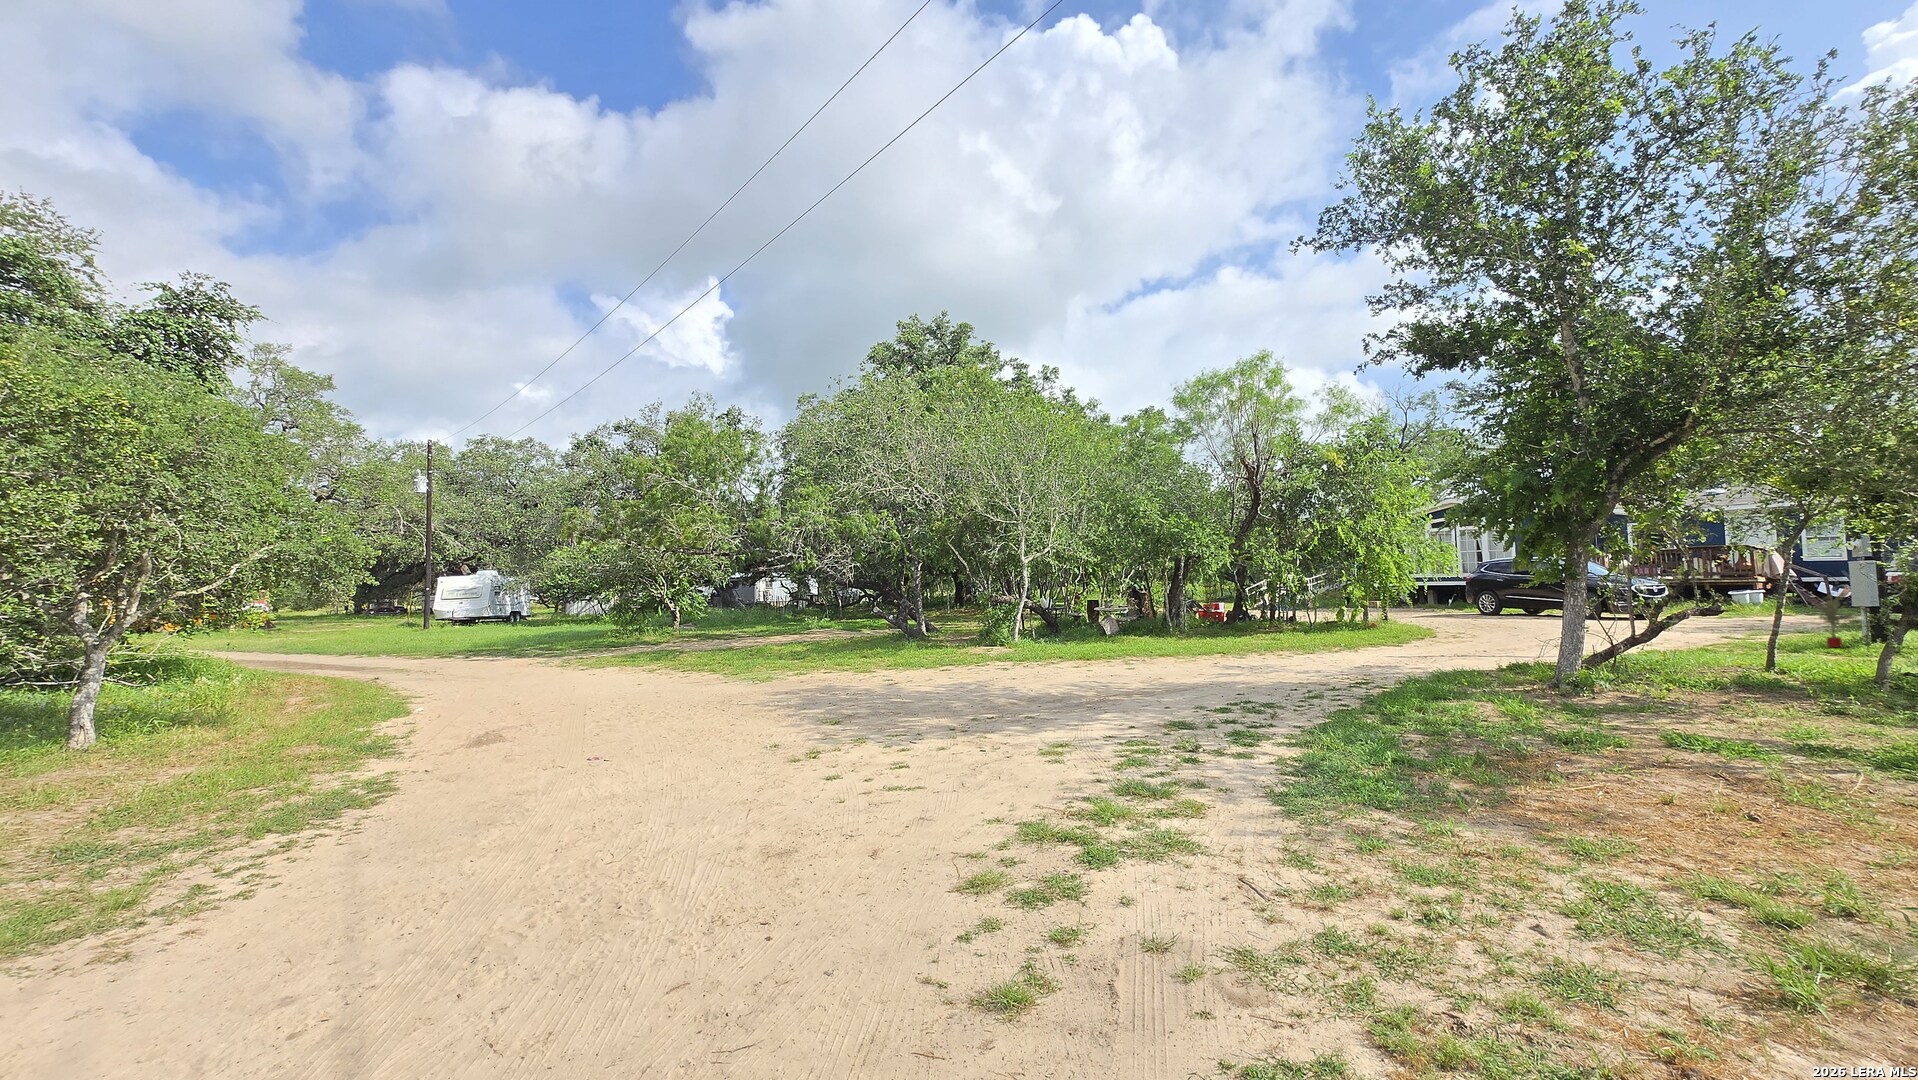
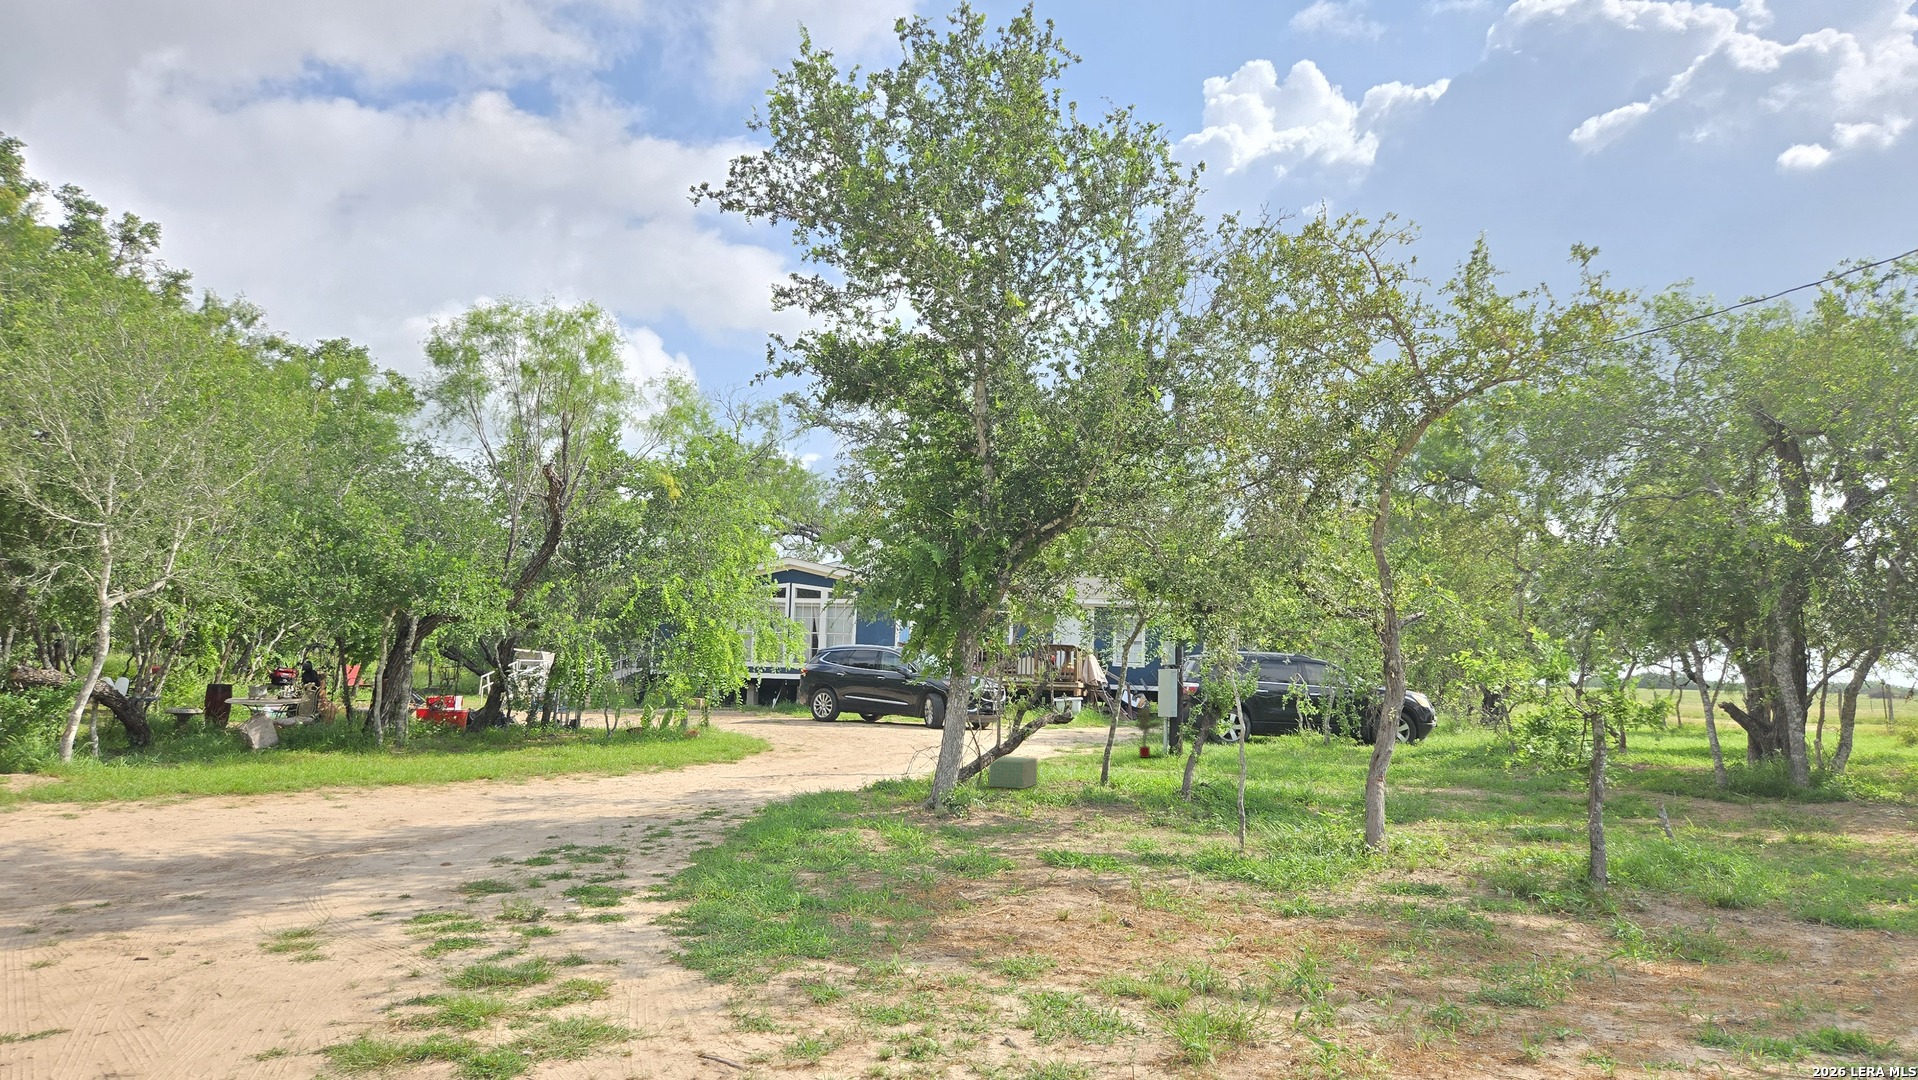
storage box: none [1627,645,1686,674] -> present [989,756,1037,788]

